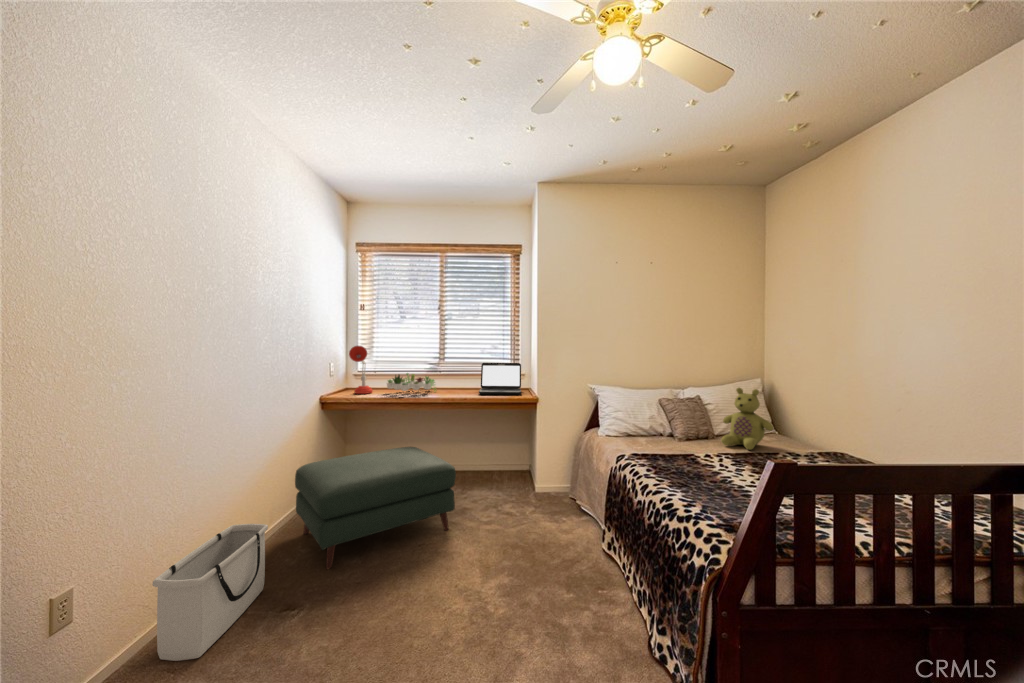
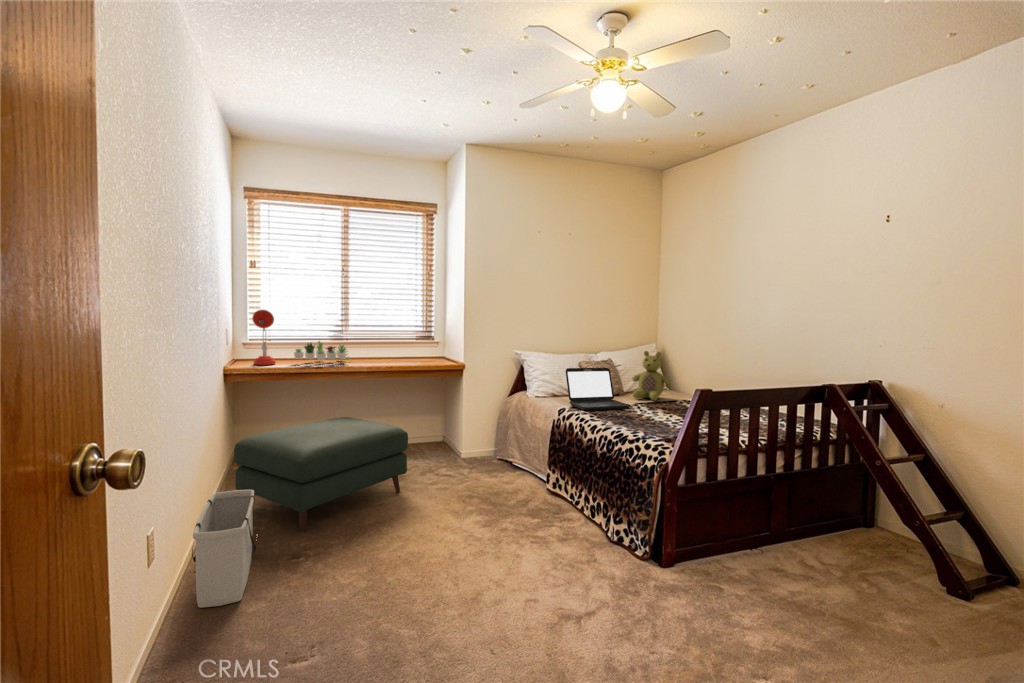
laptop: present [479,363,521,395] -> present [566,368,630,410]

